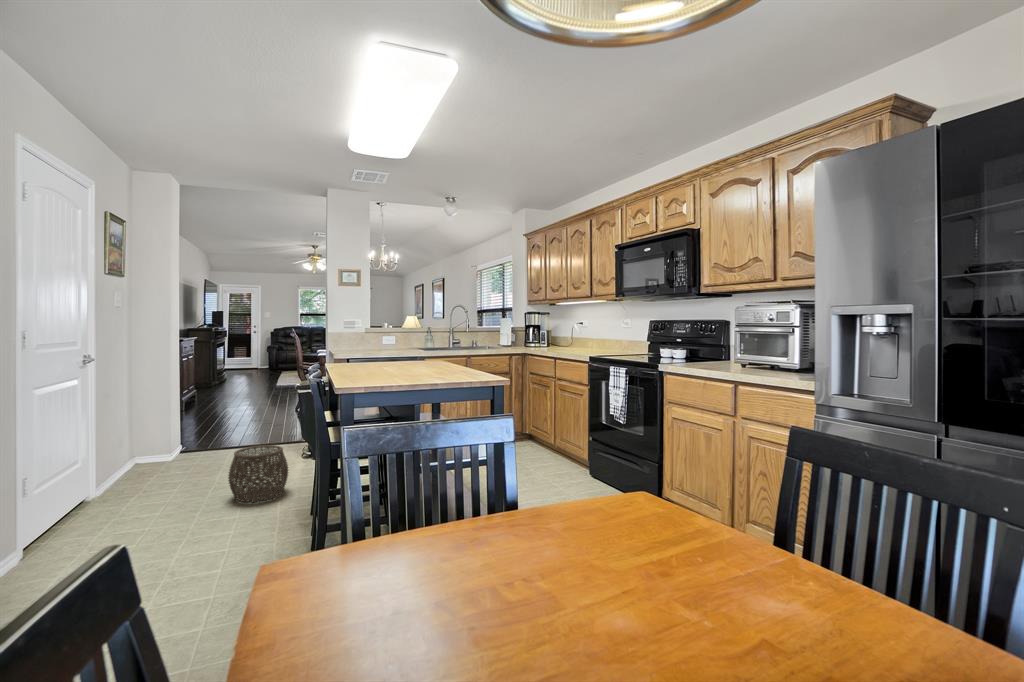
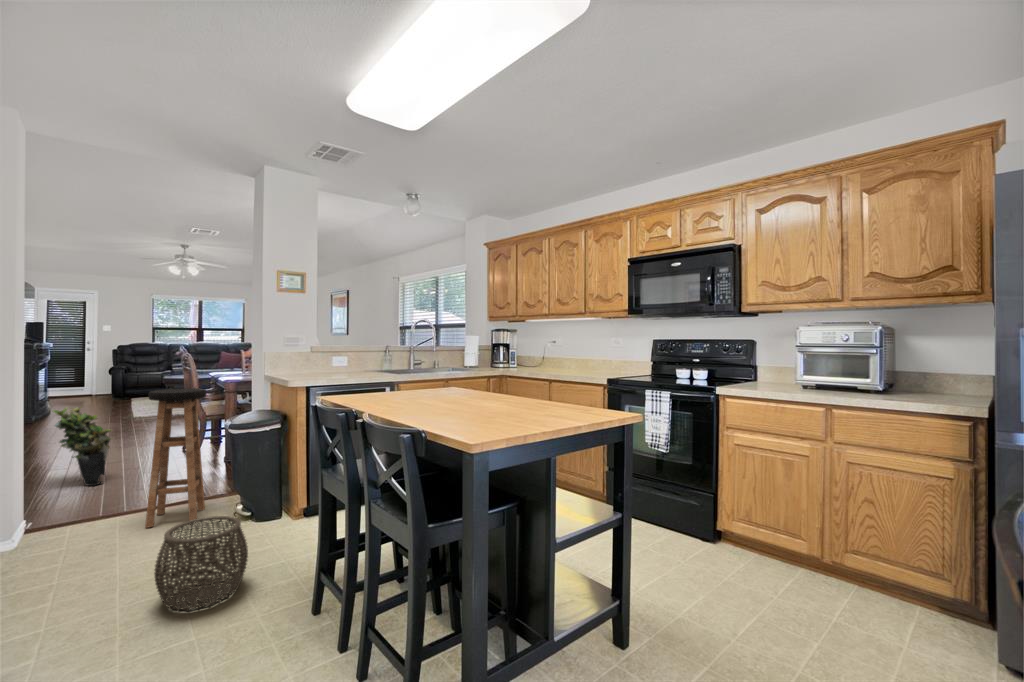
bar stool: none [247,359,289,456] -> present [145,388,207,528]
potted plant: none [204,371,242,430] -> present [52,407,111,486]

